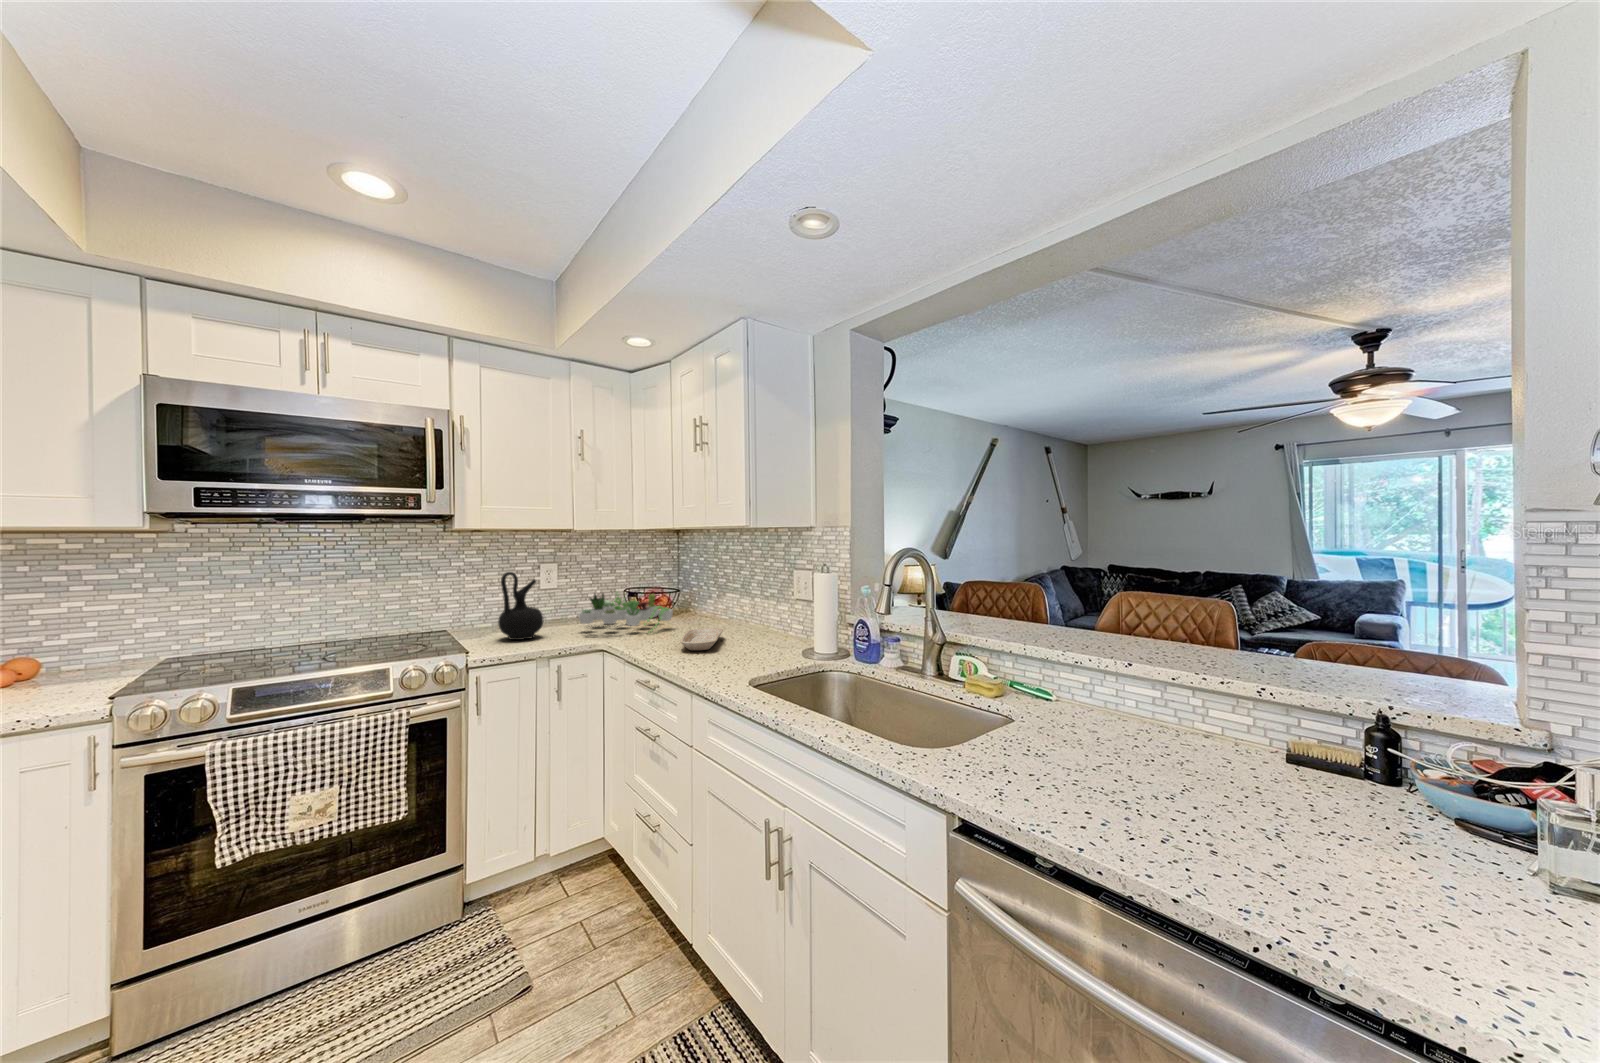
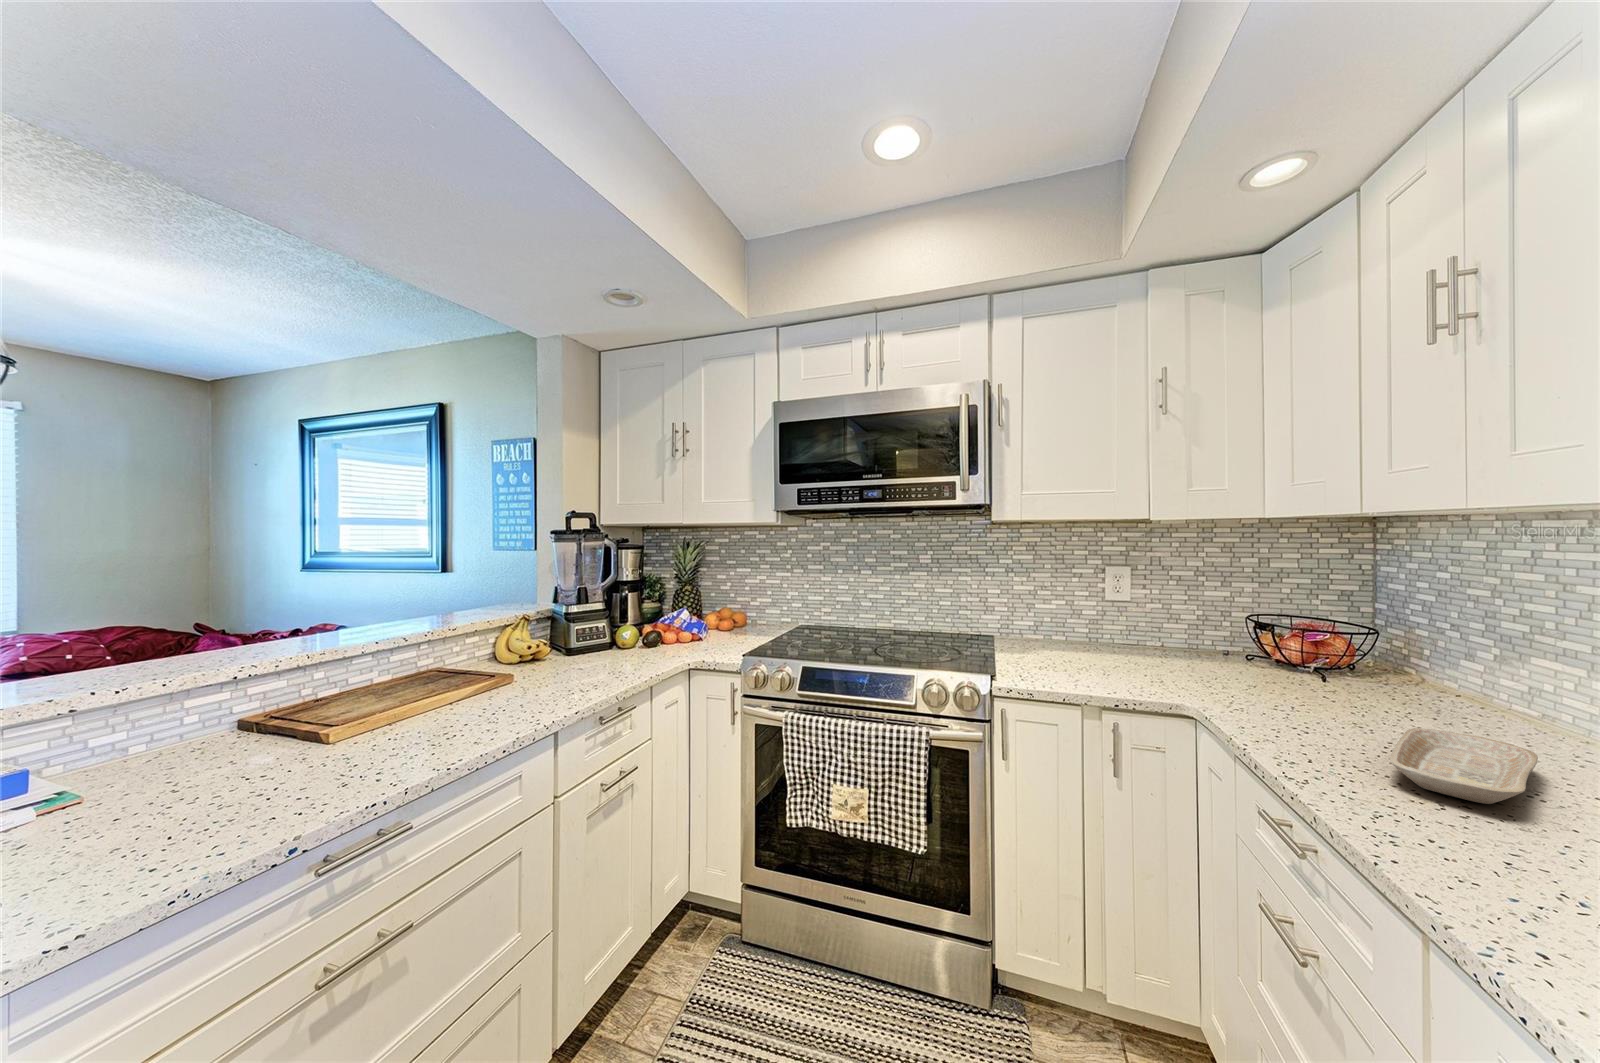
ceramic jug: present [498,572,544,640] -> none [1043,577,1103,669]
succulent plant: present [579,593,673,632] -> none [1147,615,1360,706]

